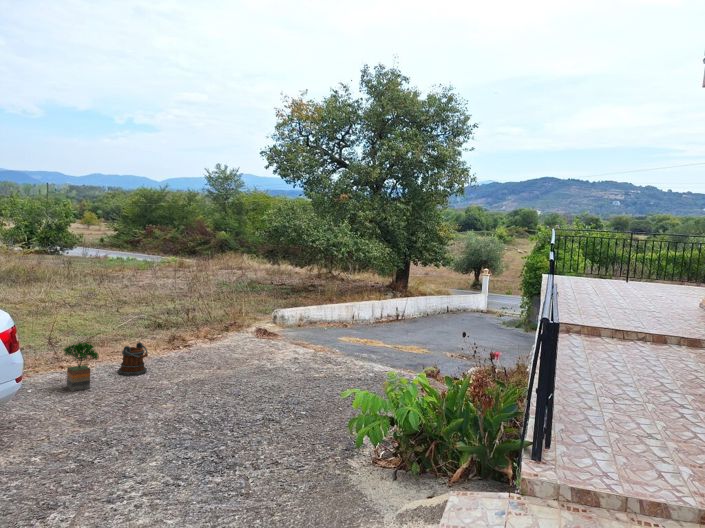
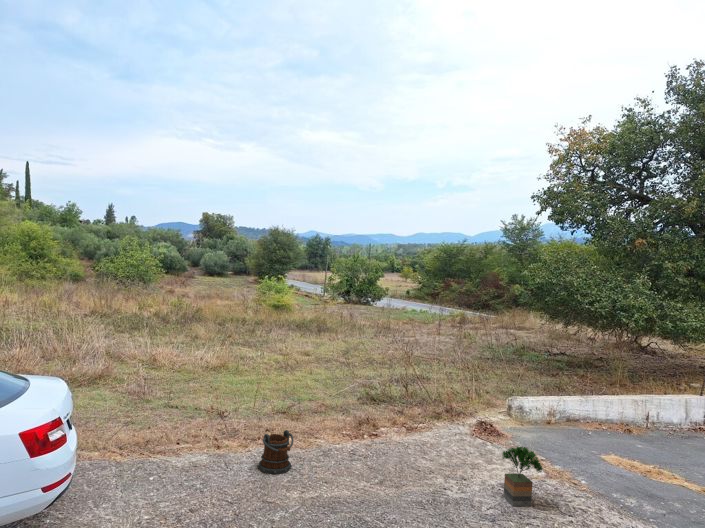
potted tree: present [64,343,99,391] -> present [502,447,543,506]

